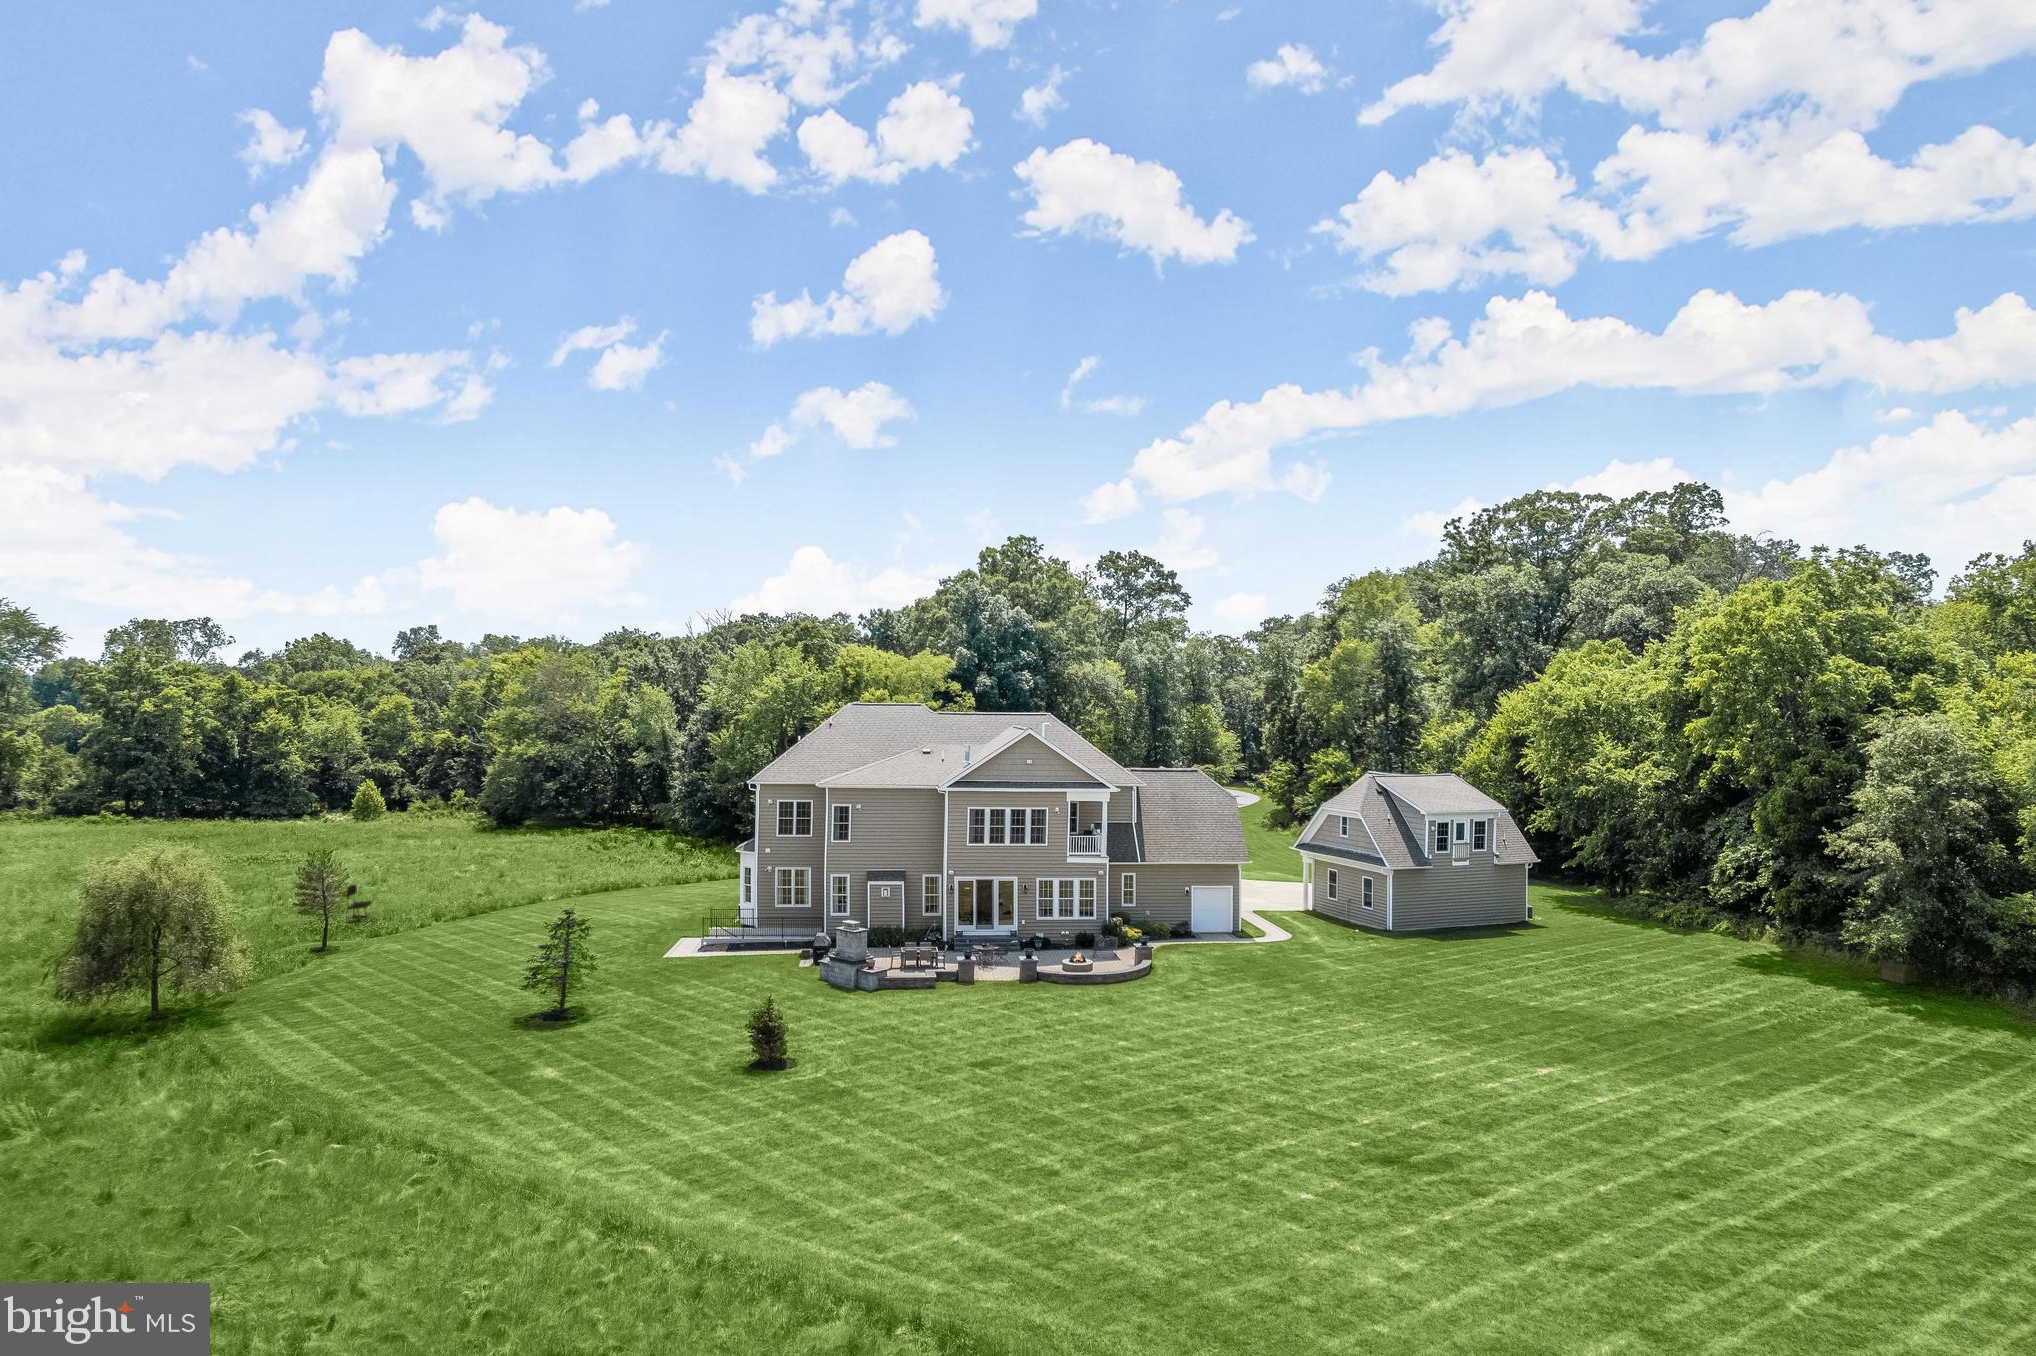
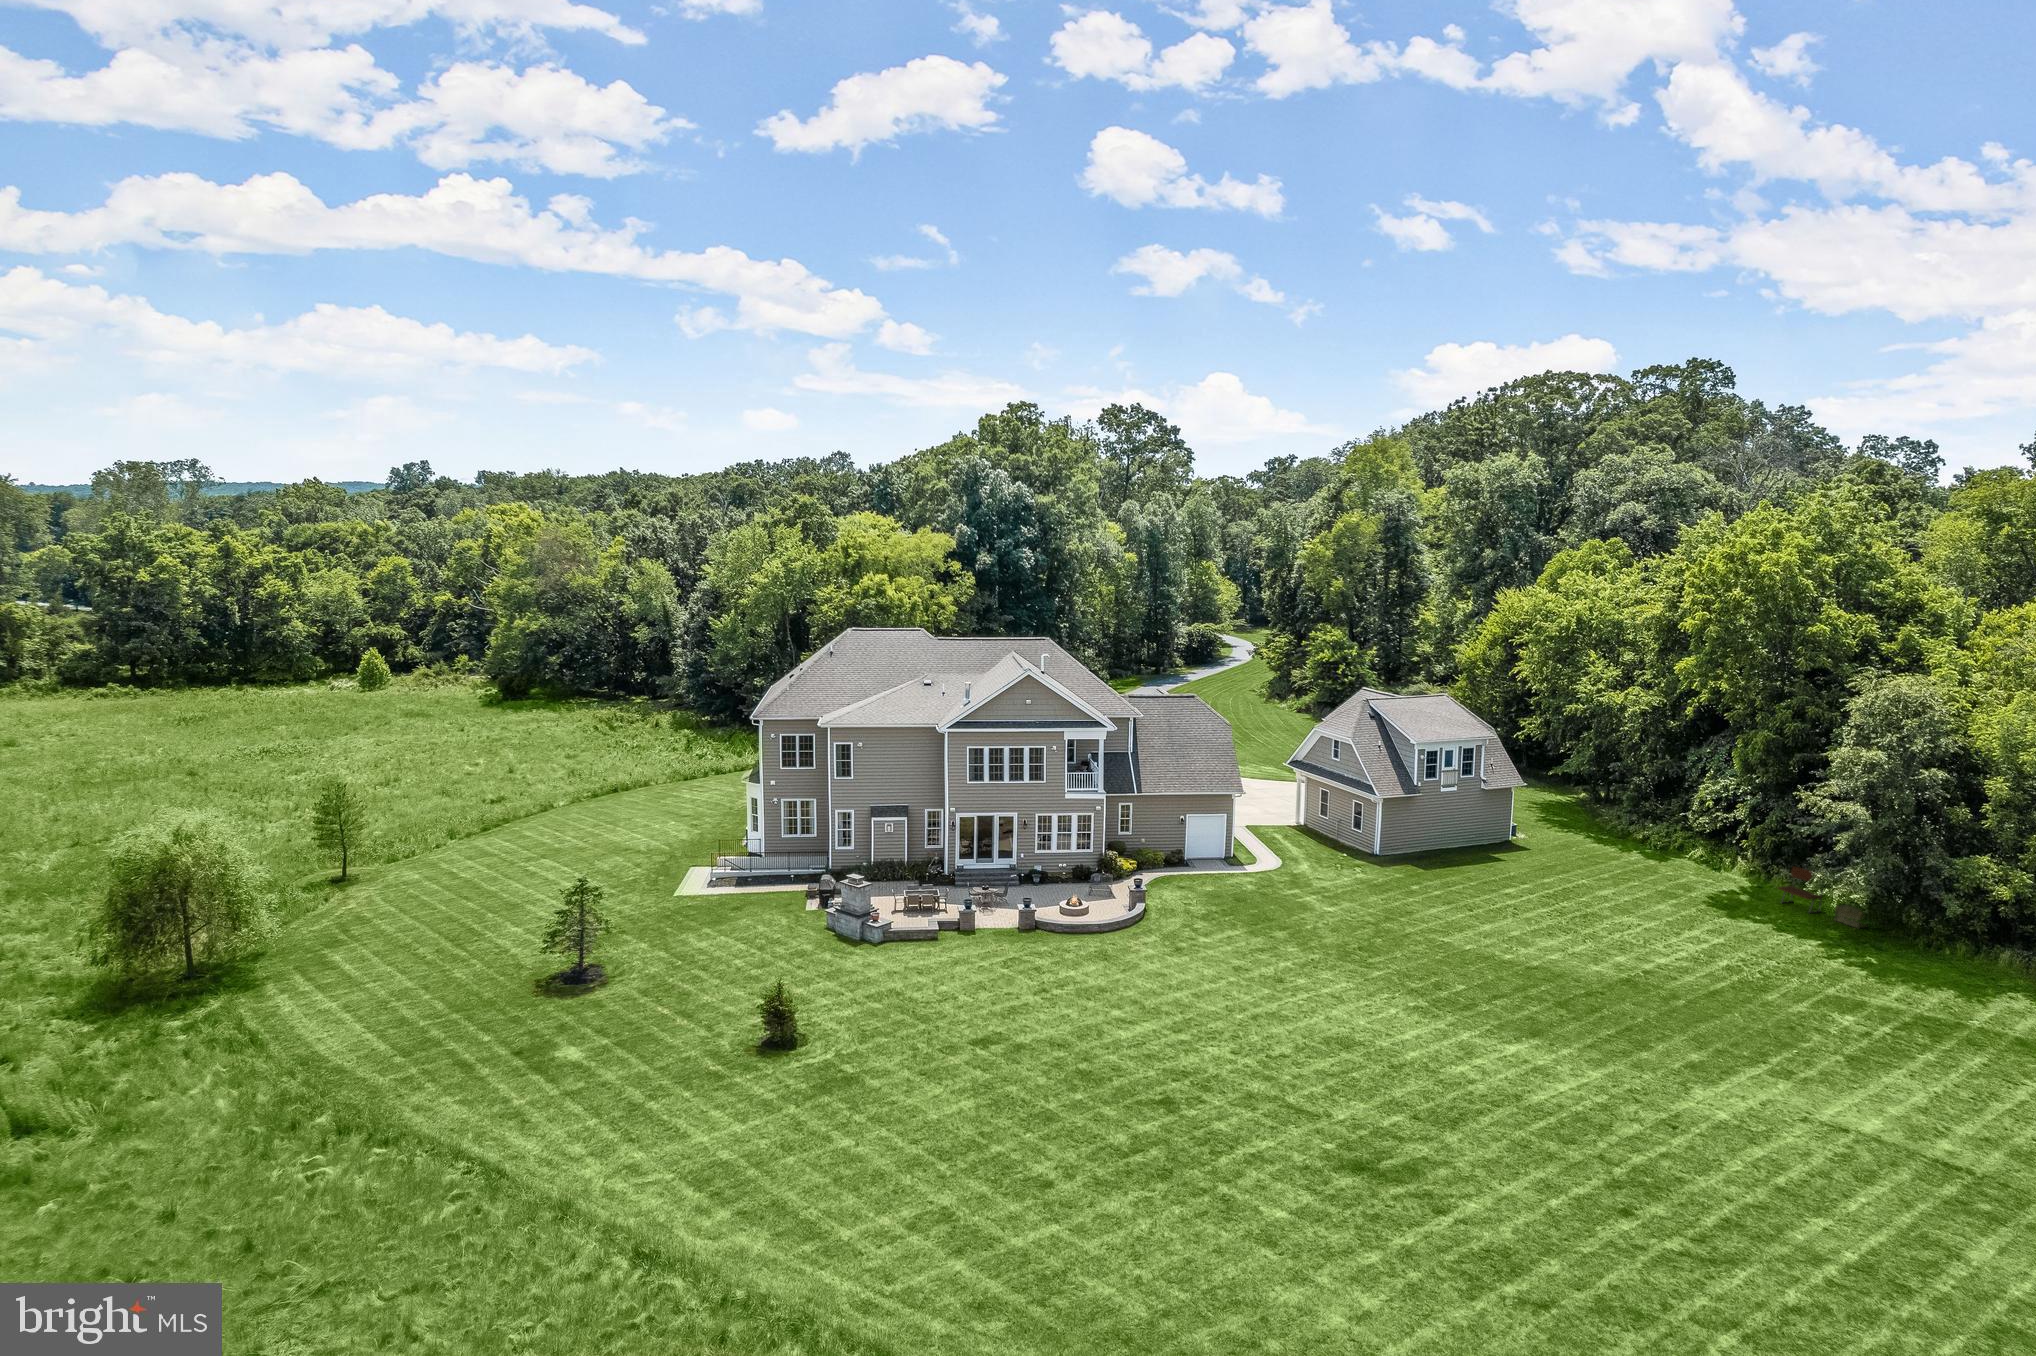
bench: present [346,884,372,921] -> present [1778,867,1823,913]

